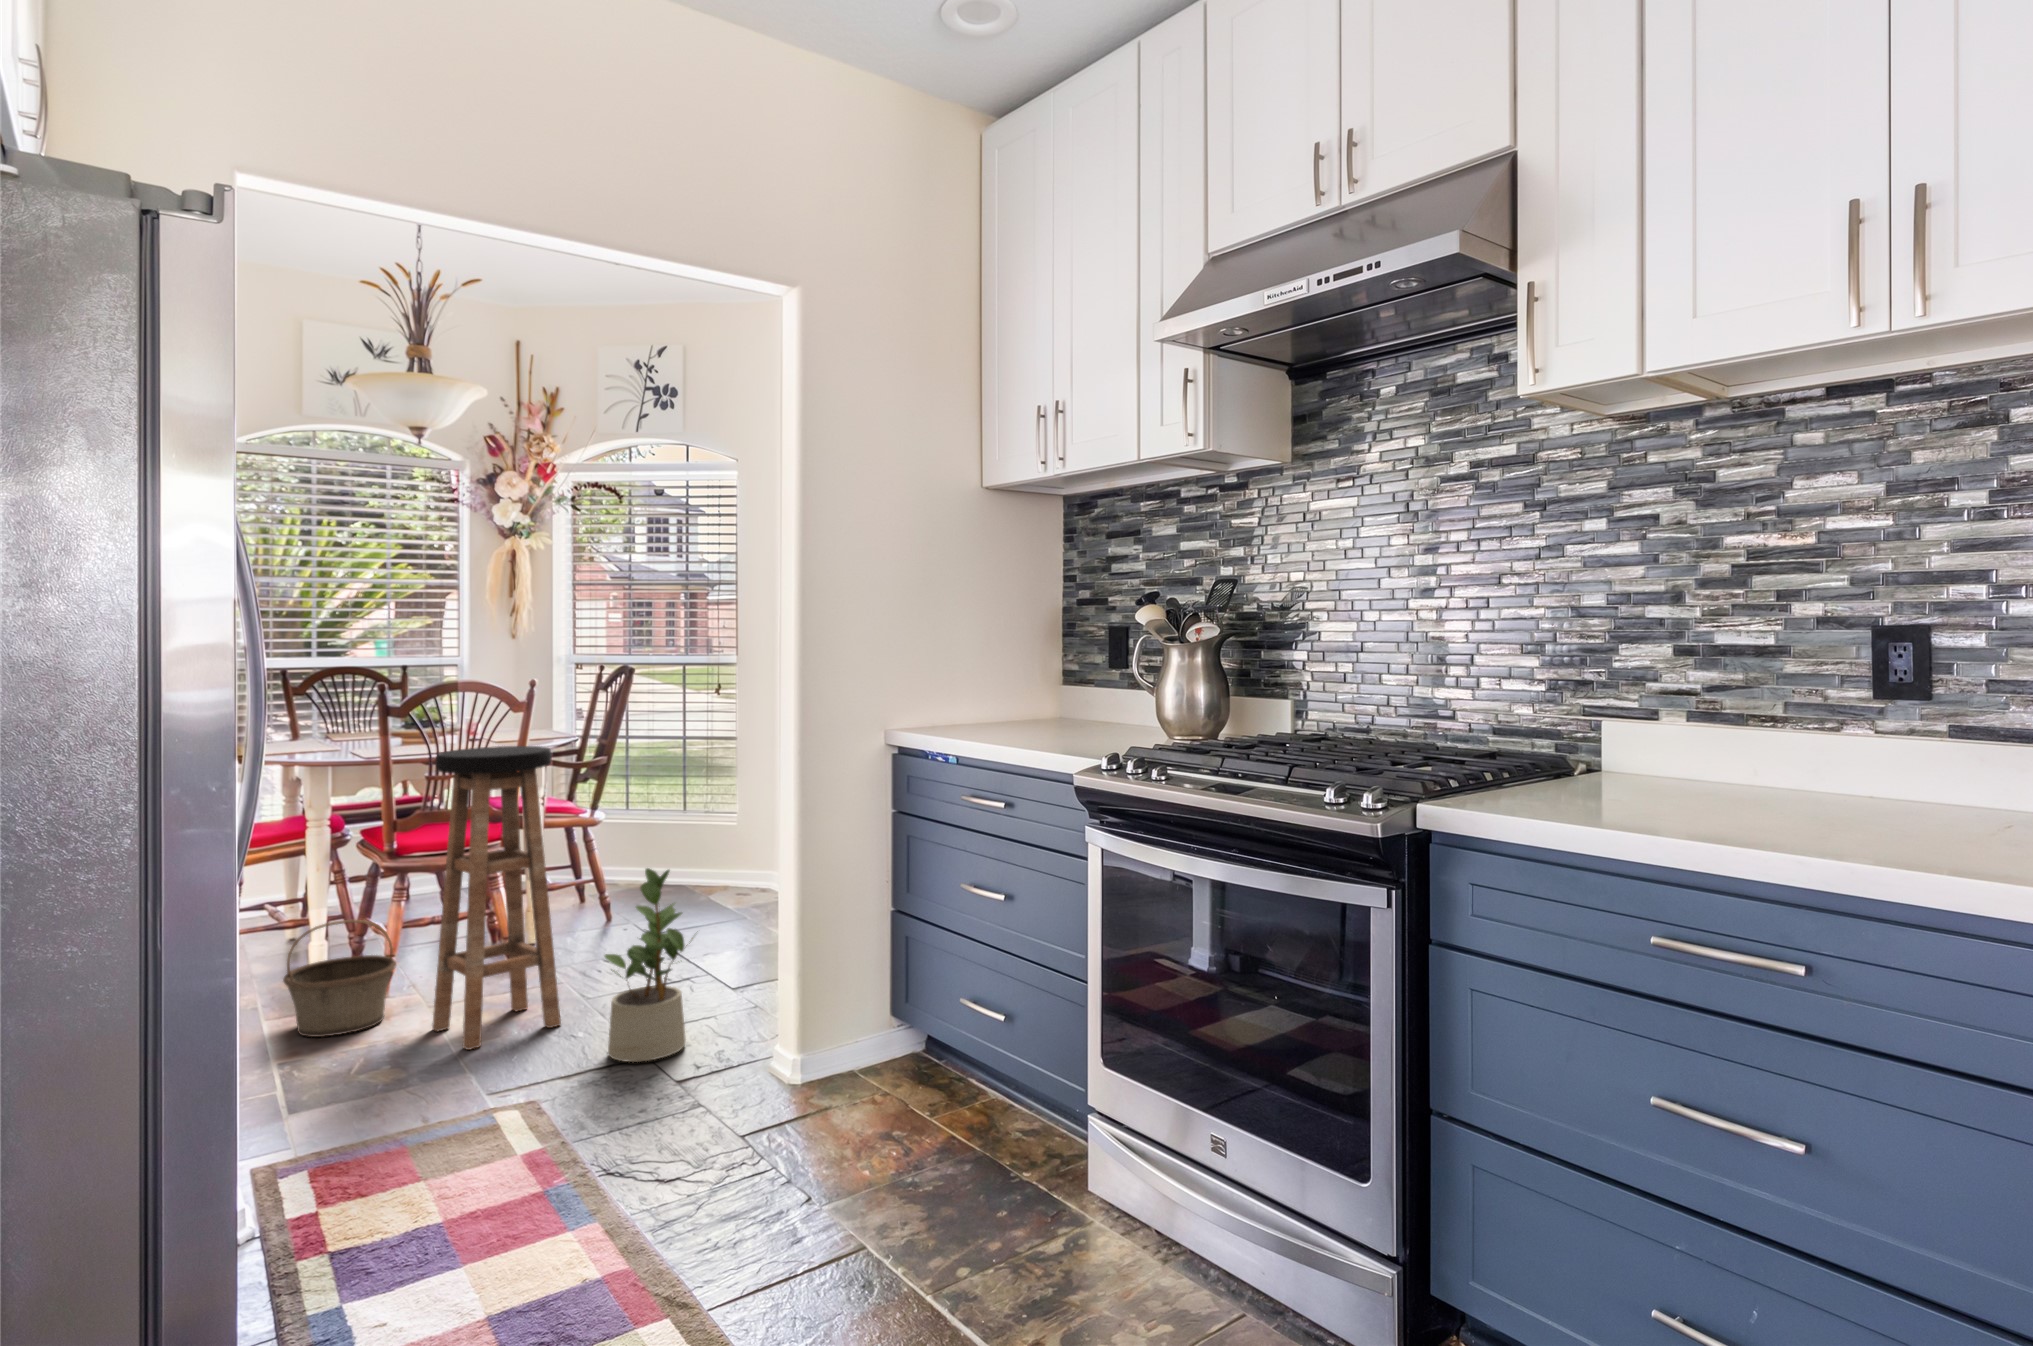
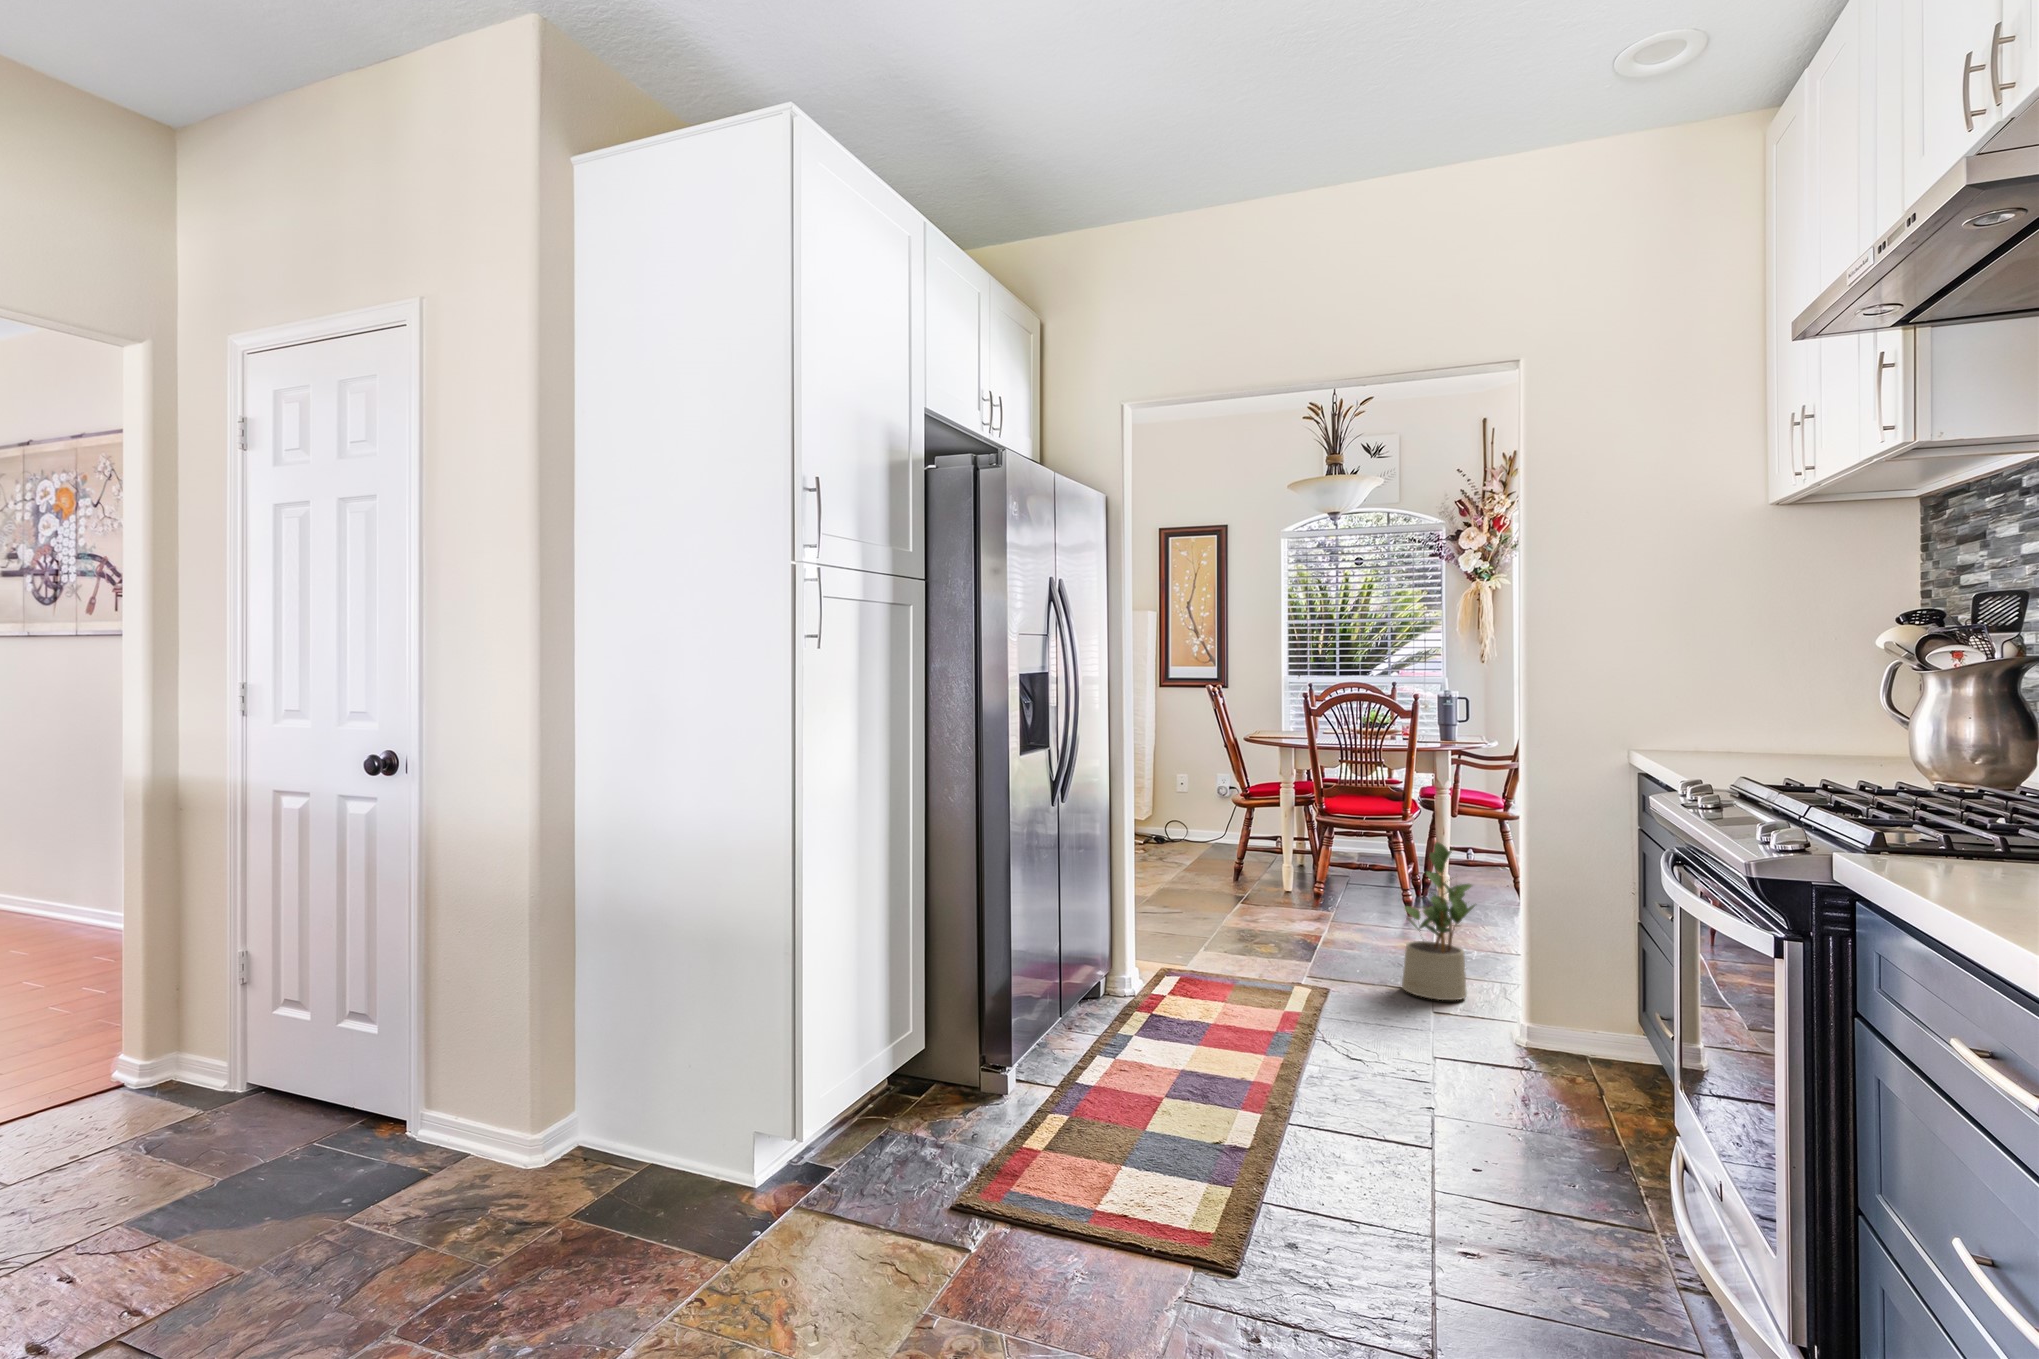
bar stool: present [432,746,561,1050] -> none [1314,737,1400,962]
basket: present [283,920,396,1037] -> none [1236,849,1305,927]

